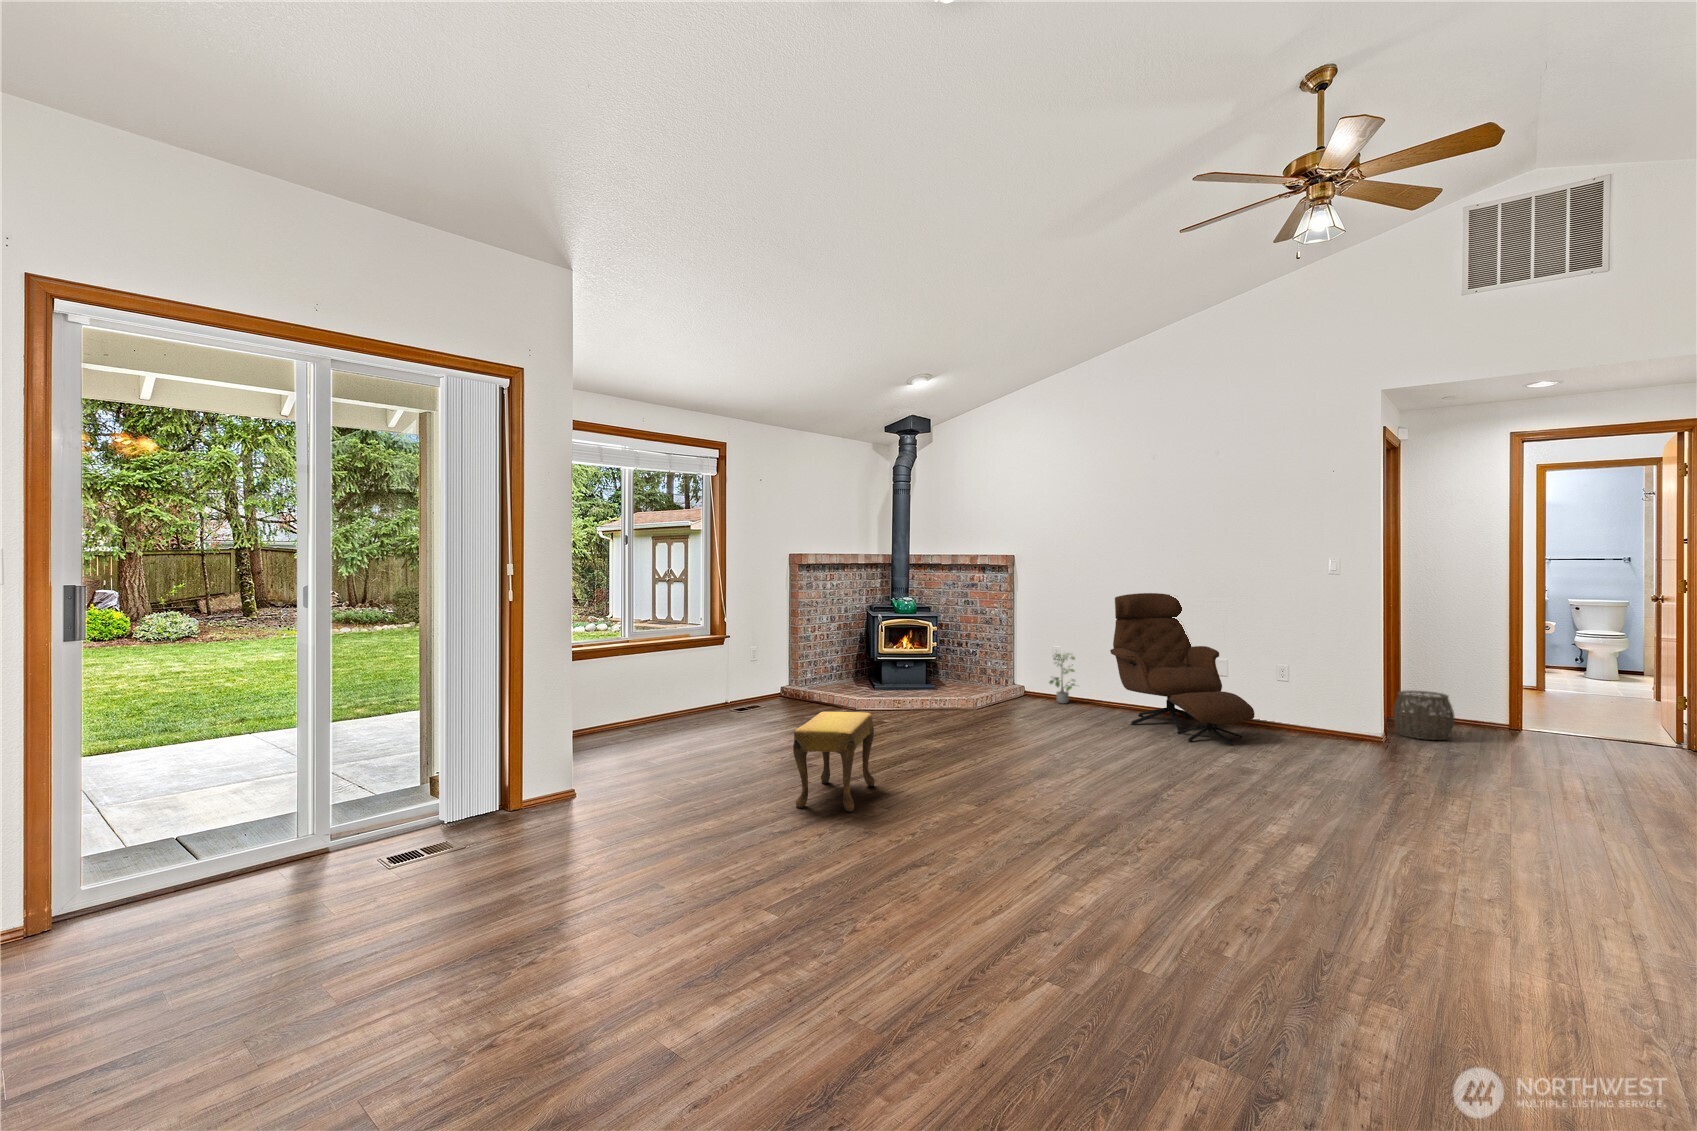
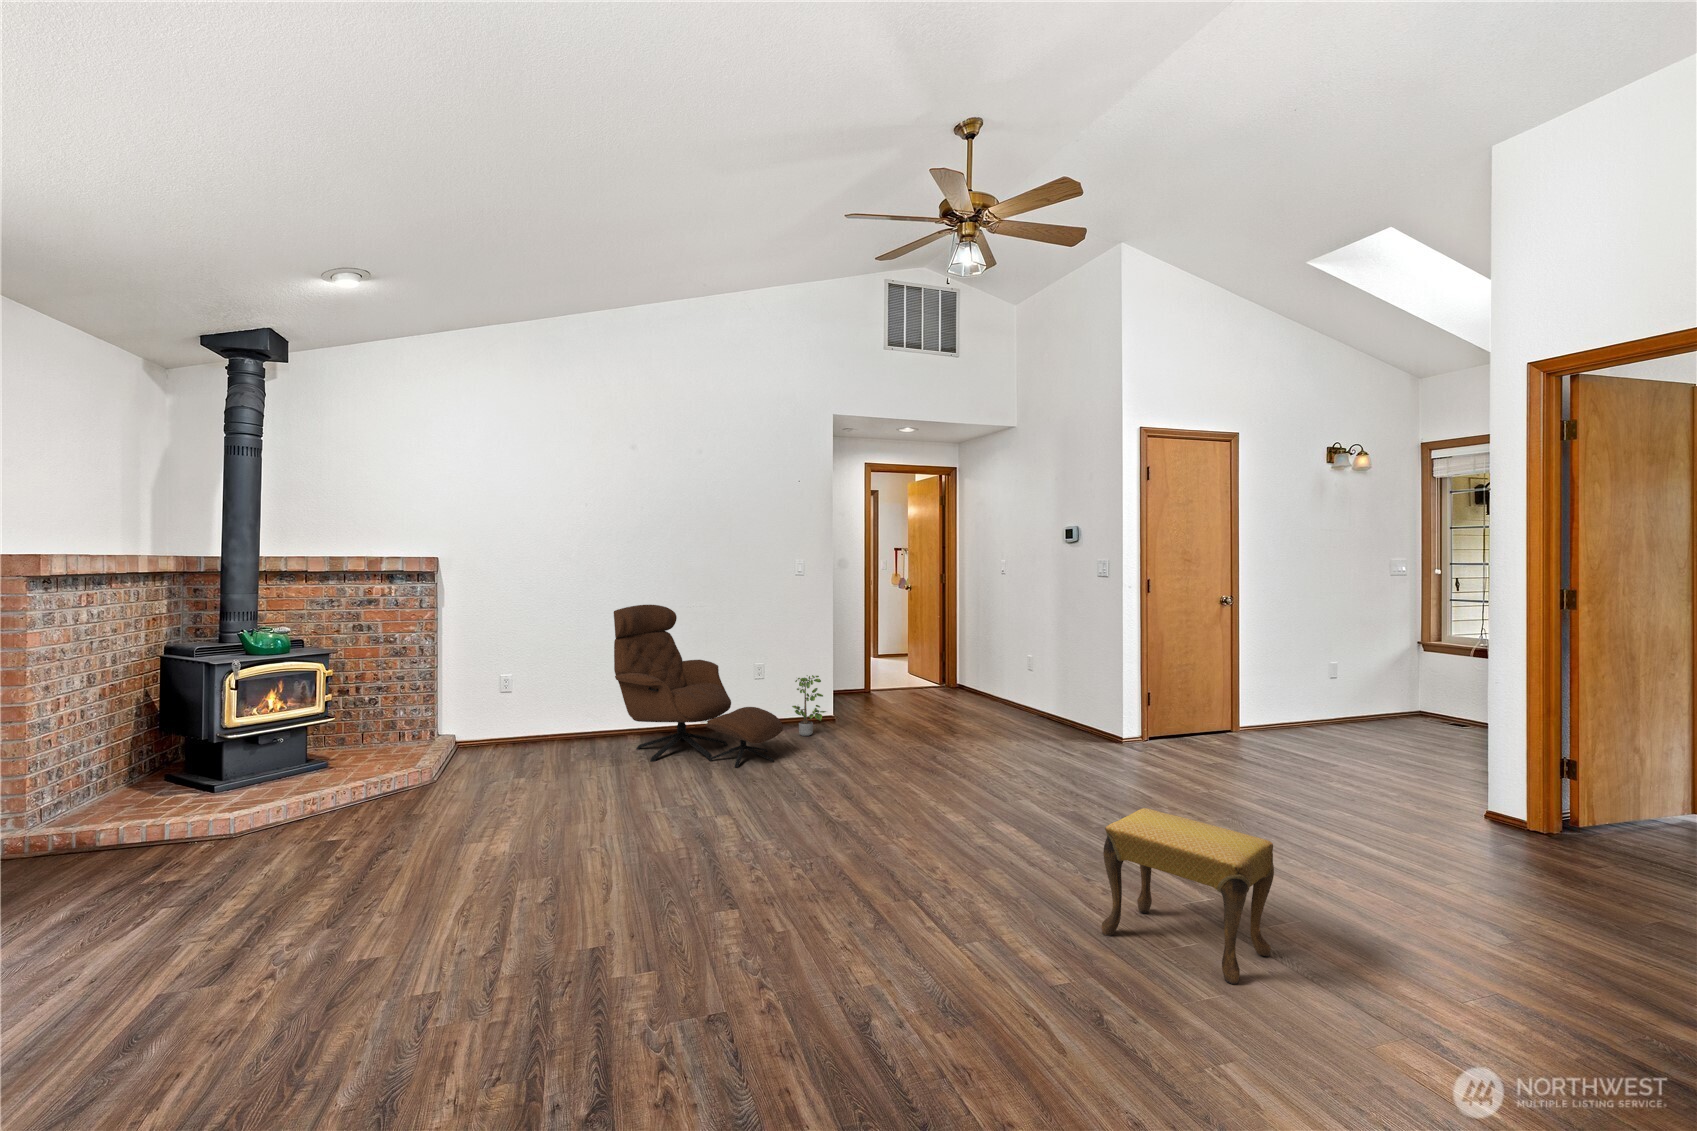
potted plant: present [1049,653,1075,703] -> present [792,675,826,736]
woven basket: present [1393,691,1454,740] -> none [838,679,881,721]
footstool: present [793,712,875,812] -> present [1102,808,1274,984]

